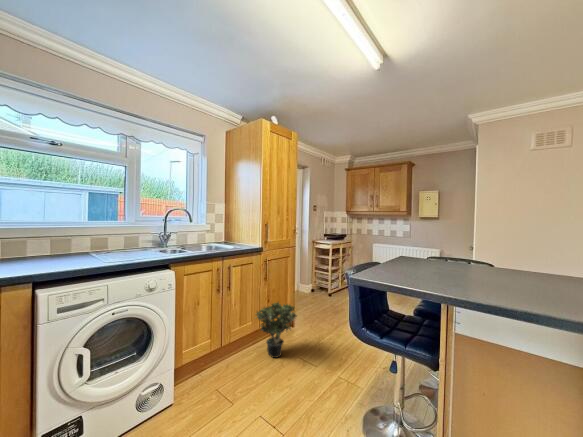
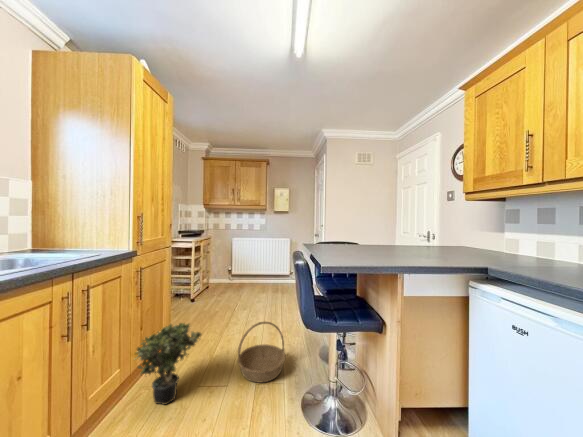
basket: none [327,322,372,377] -> present [238,322,286,383]

